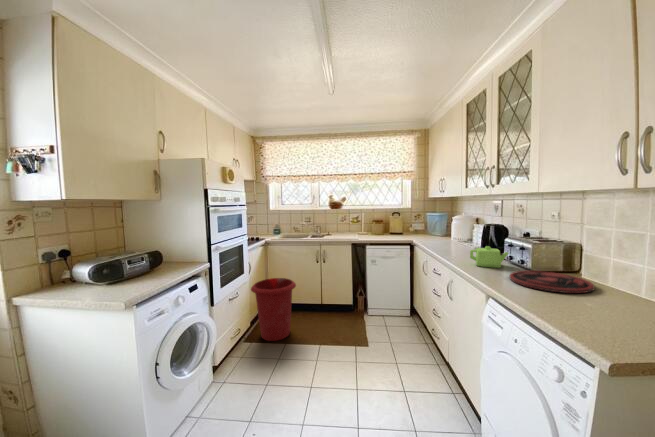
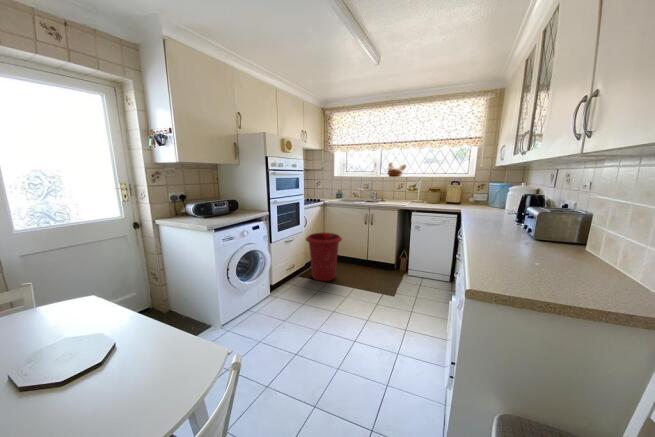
teapot: present [470,246,508,268] -> none [482,219,523,242]
plate: present [509,271,594,293] -> none [497,245,583,270]

